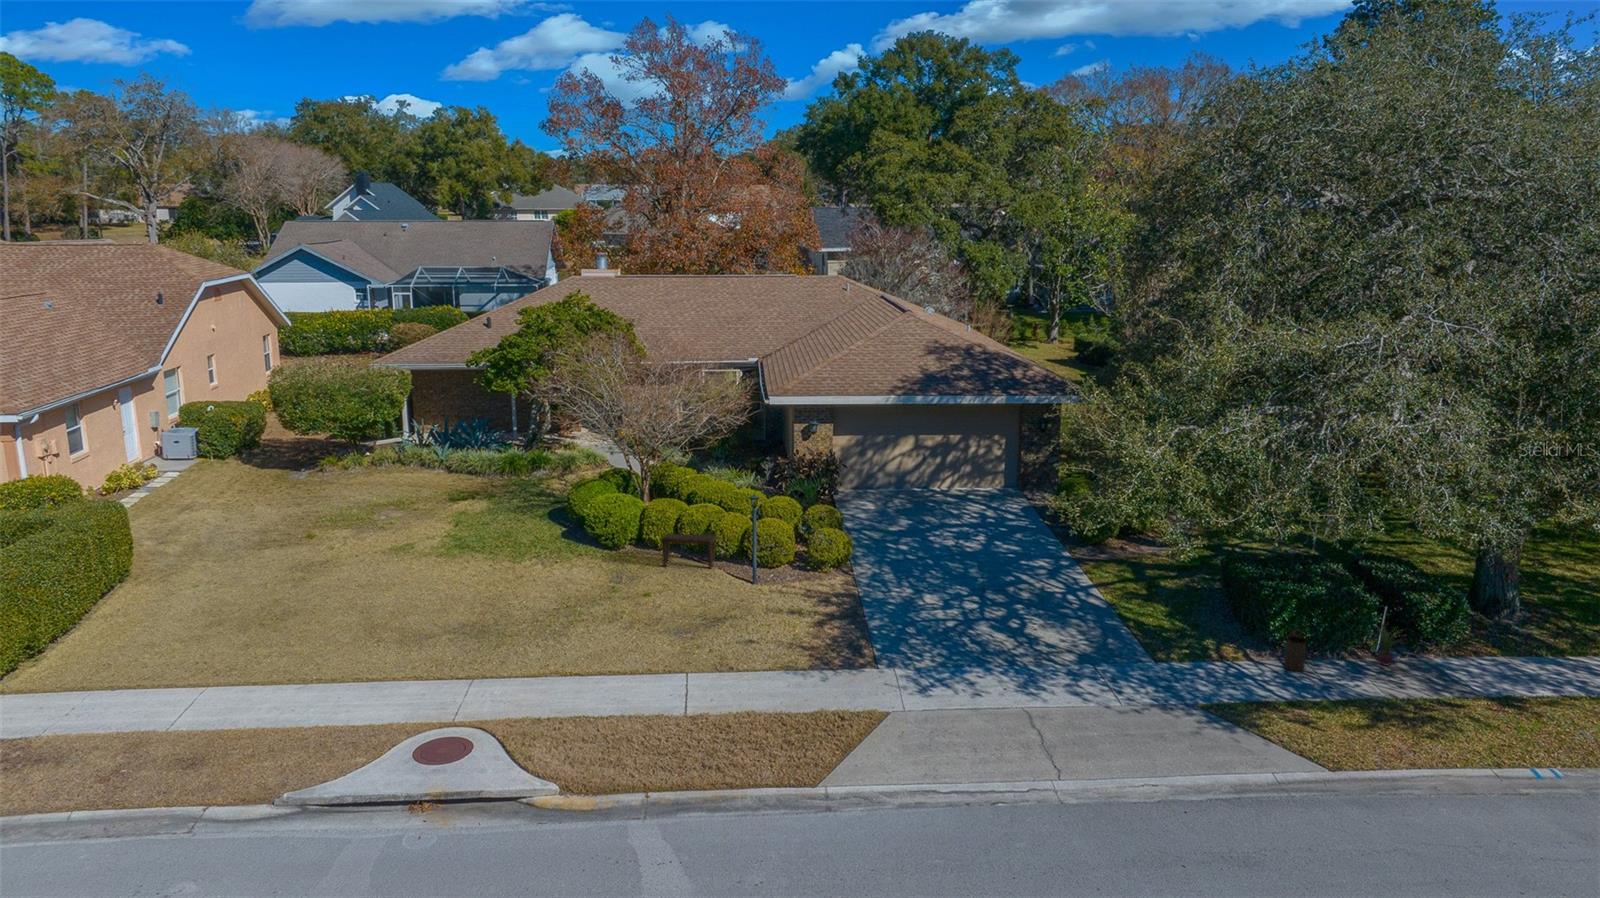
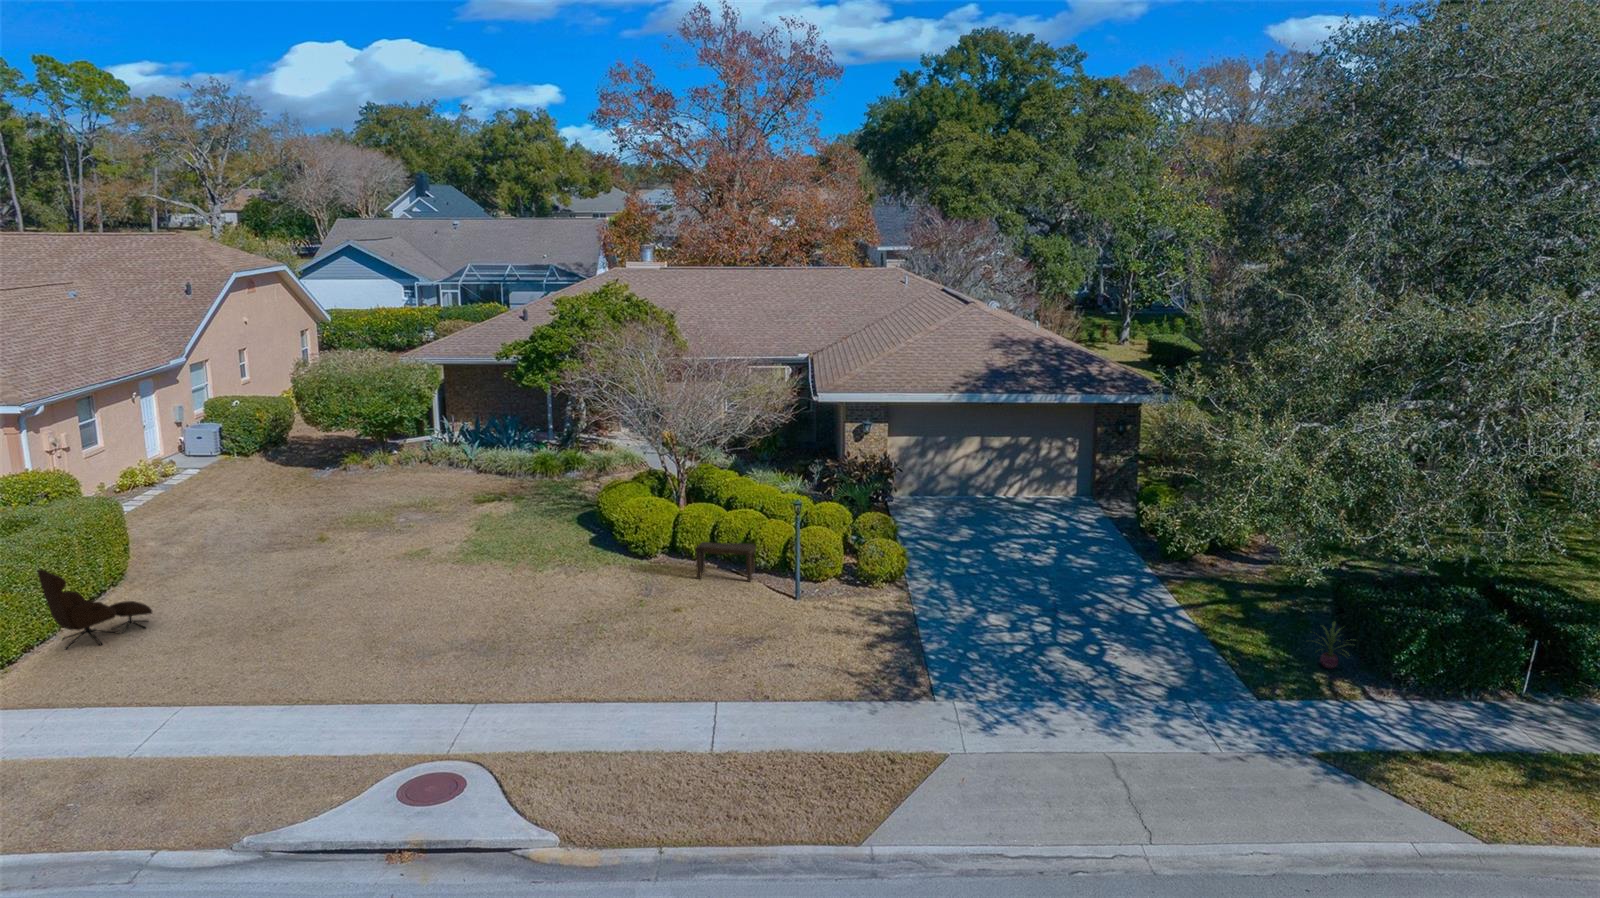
lounge chair: none [53,567,162,641] -> present [37,569,152,649]
decorative plant: present [1374,627,1397,666] -> present [1320,621,1349,669]
watering can: present [1283,629,1307,671] -> none [1411,658,1441,714]

